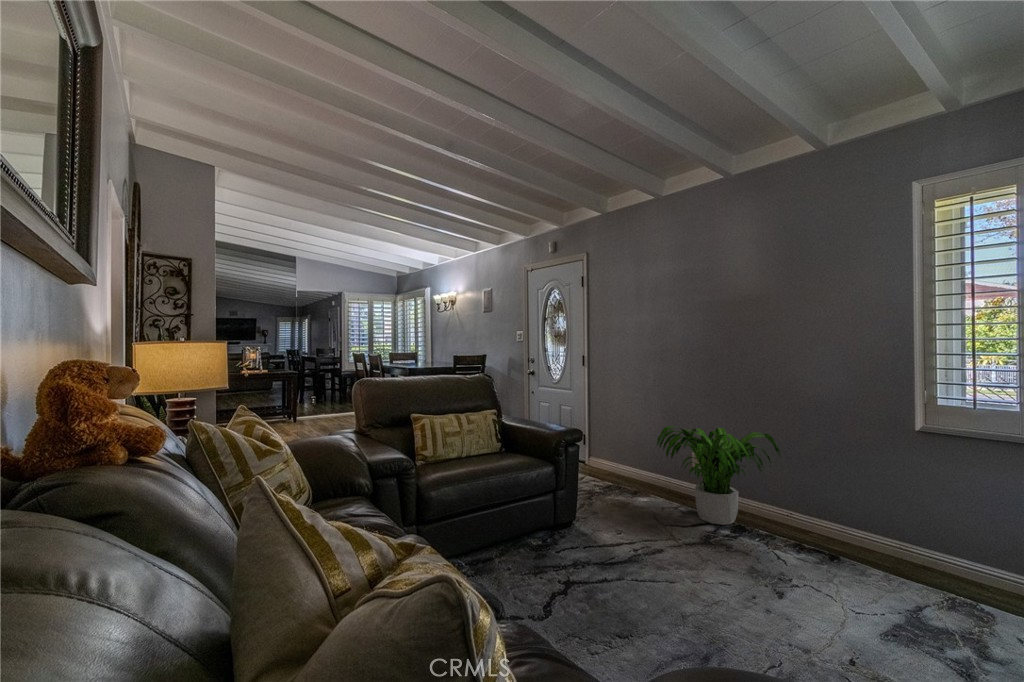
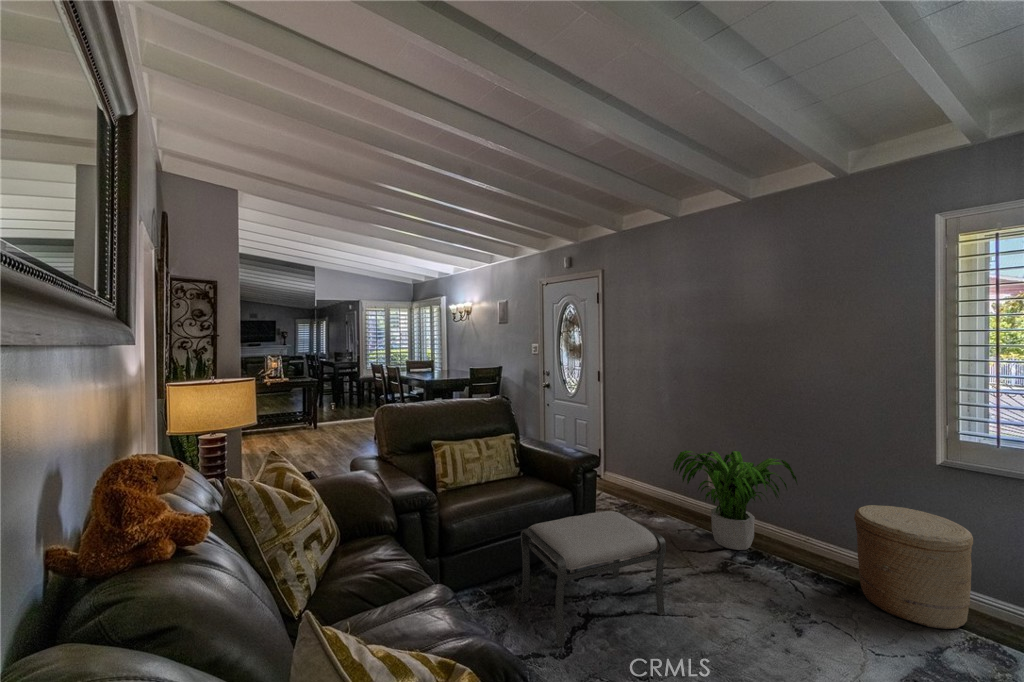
woven basket: none [836,473,951,590] -> present [854,505,973,629]
ottoman: none [500,480,647,610] -> present [521,511,666,647]

